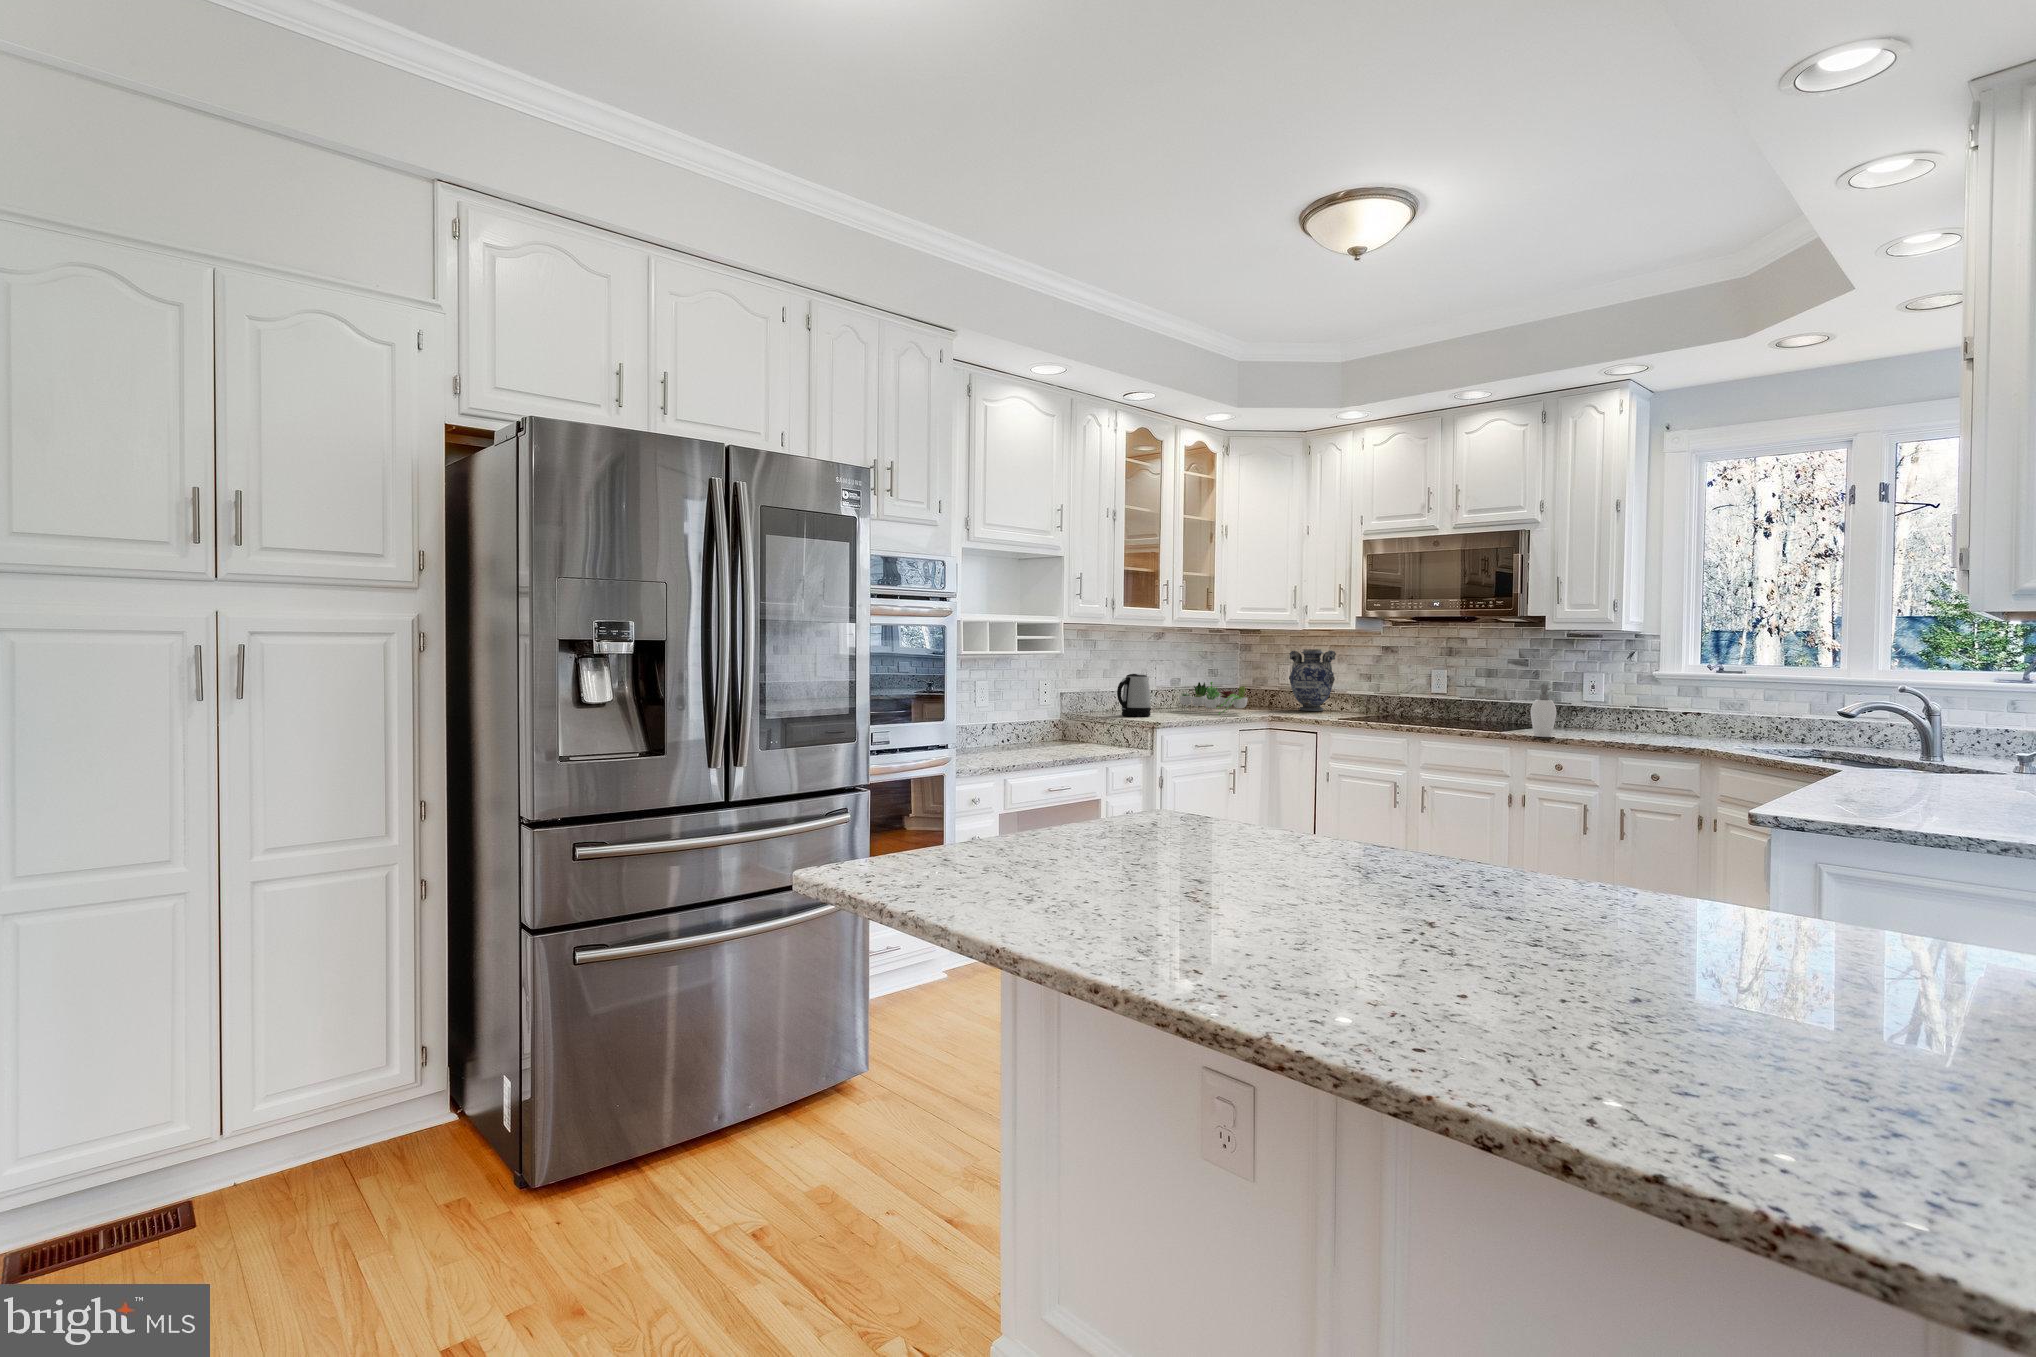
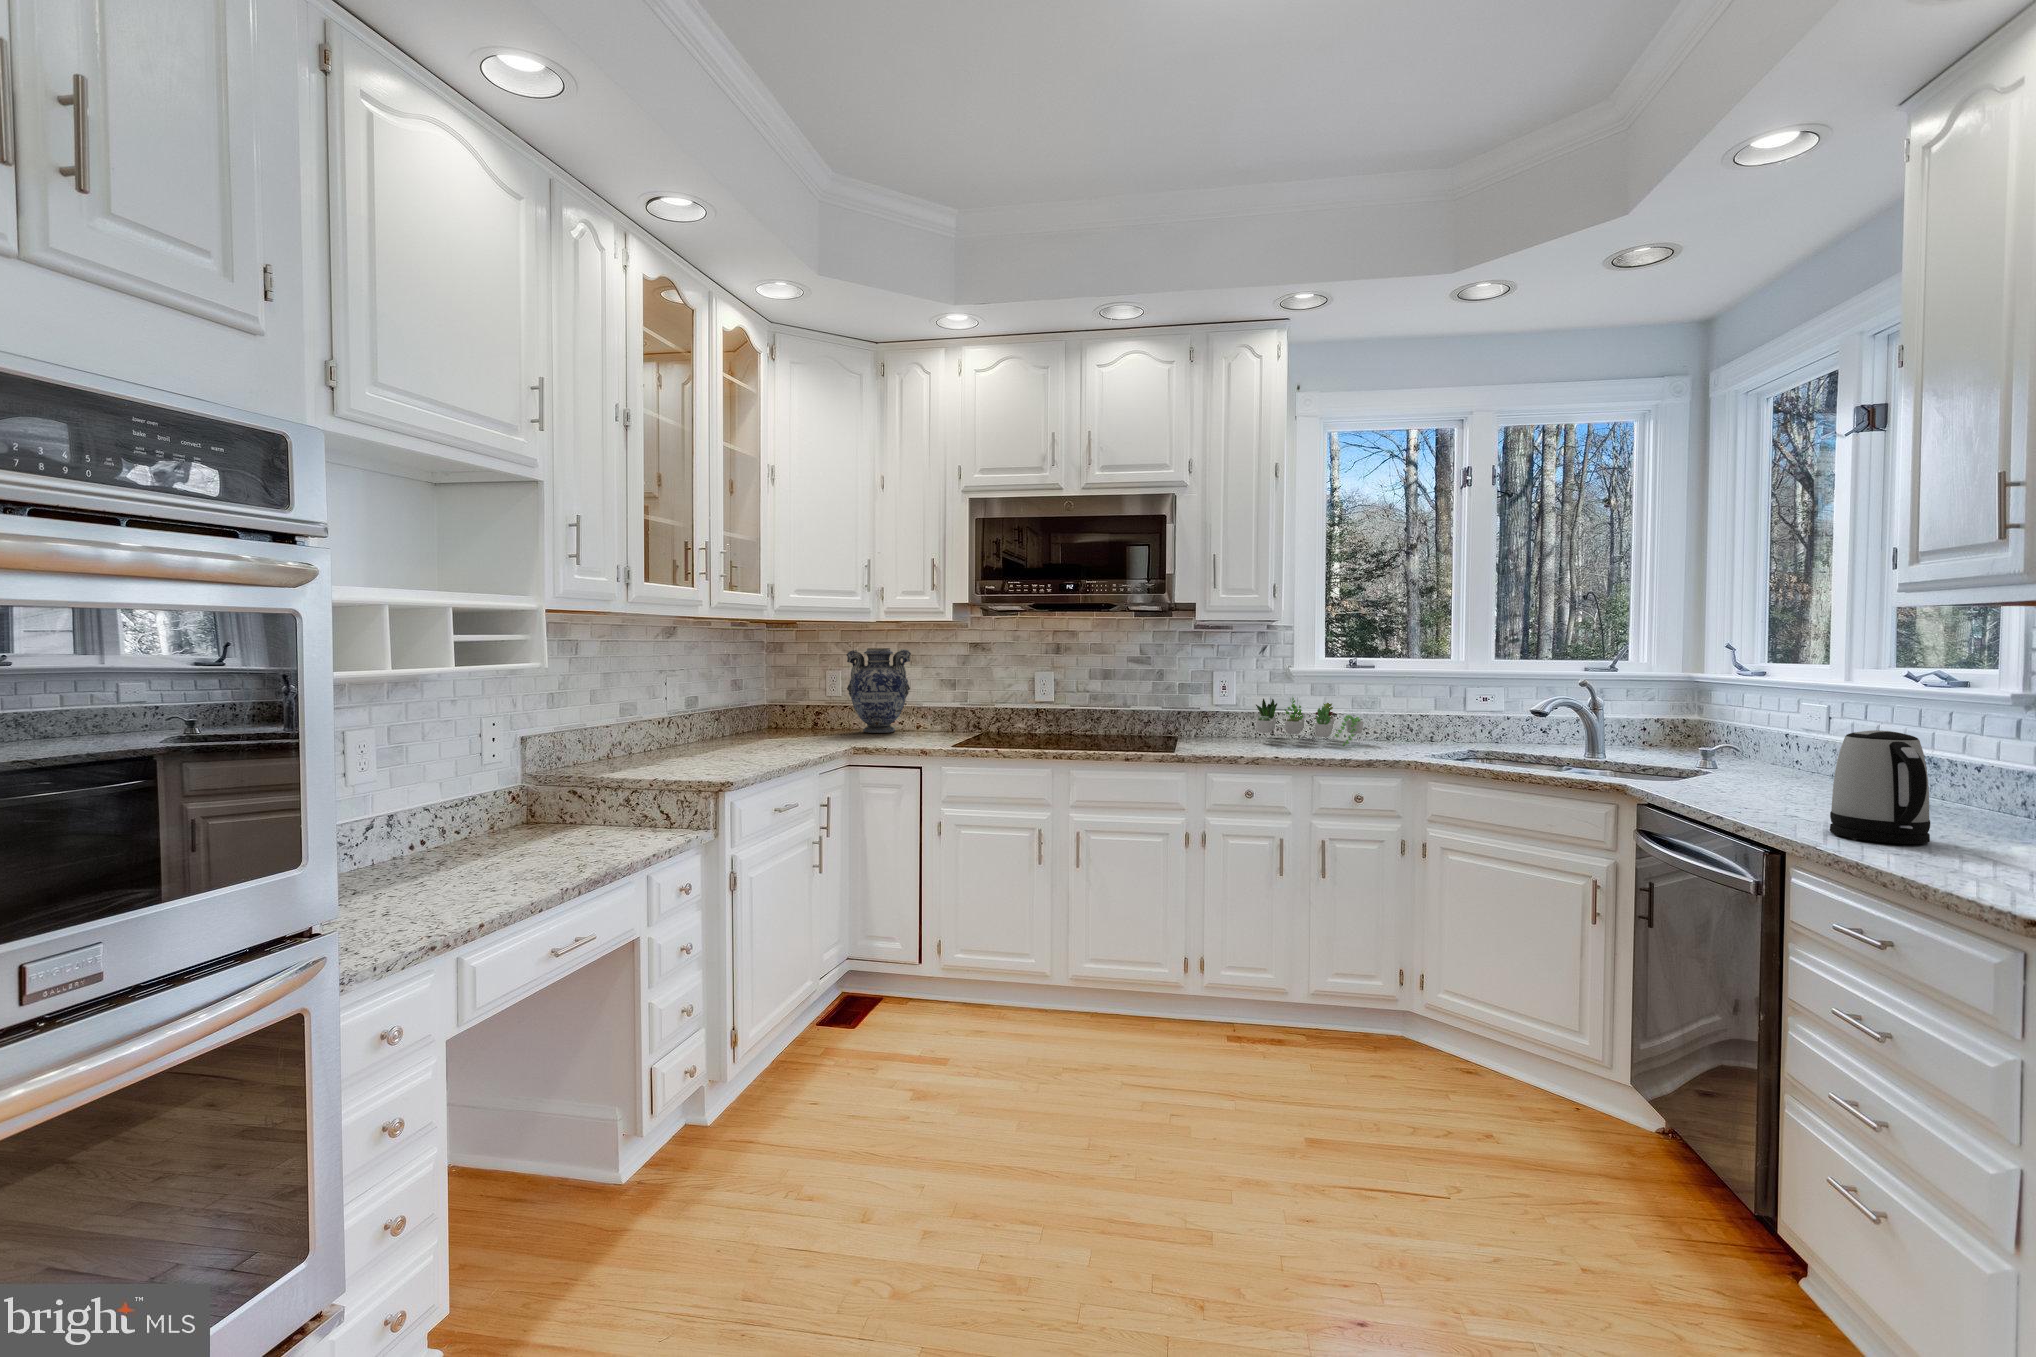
kettle: present [1117,674,1151,717] -> present [1830,730,1930,844]
succulent plant: present [1180,682,1248,715] -> present [1256,698,1363,746]
soap dispenser: present [1530,685,1560,737] -> none [1214,691,1252,756]

